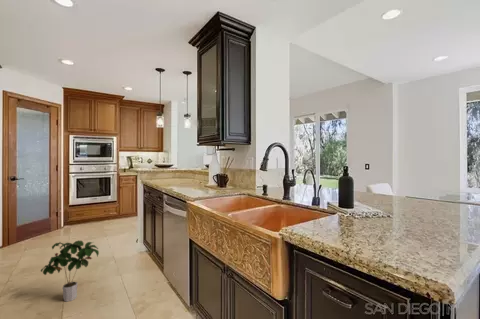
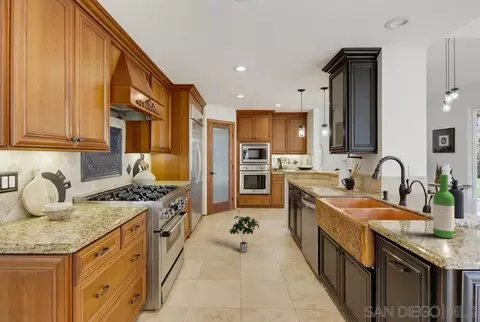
wine bottle: none [364,153,388,237] -> present [433,174,454,238]

